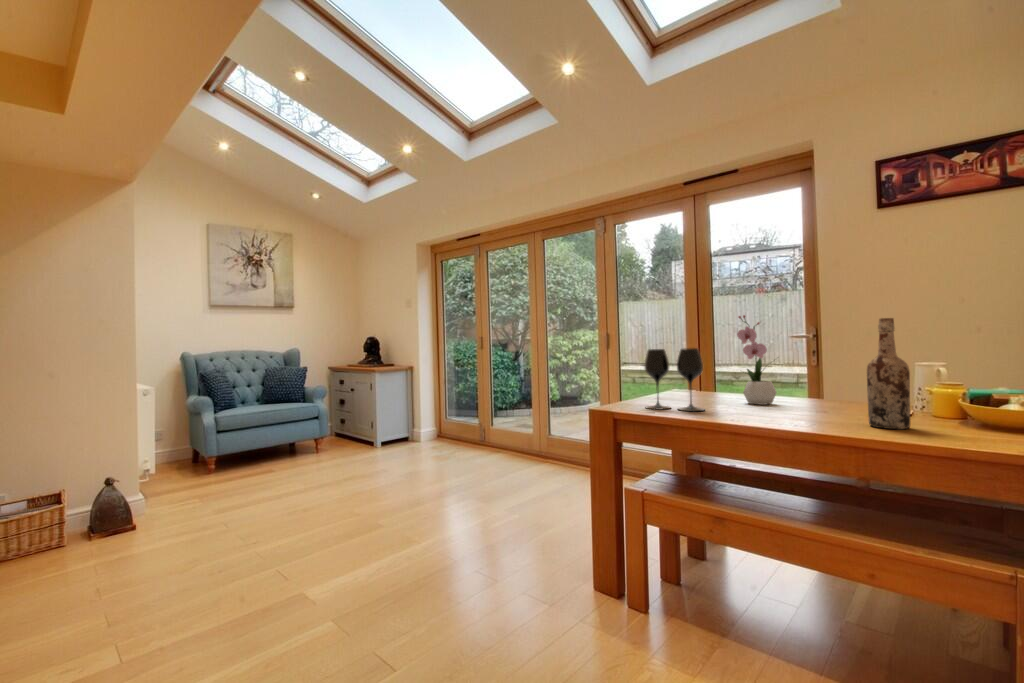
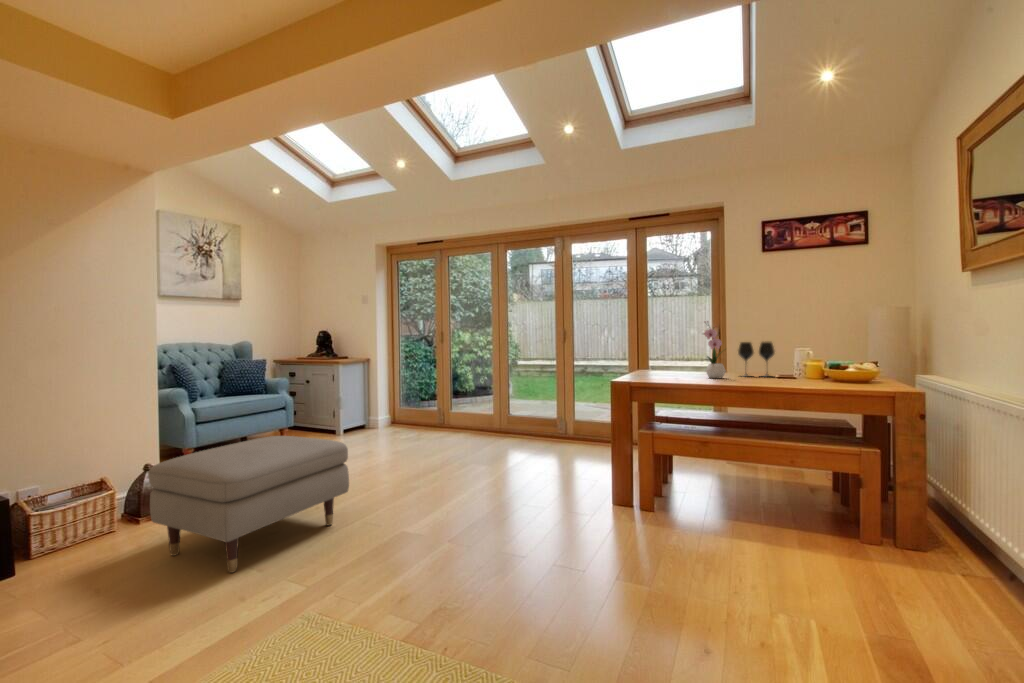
wine bottle: present [867,318,910,429] -> none [792,325,814,386]
wine glass: present [644,348,704,411] -> present [738,342,775,377]
ottoman: none [36,456,263,622] -> present [148,436,349,573]

